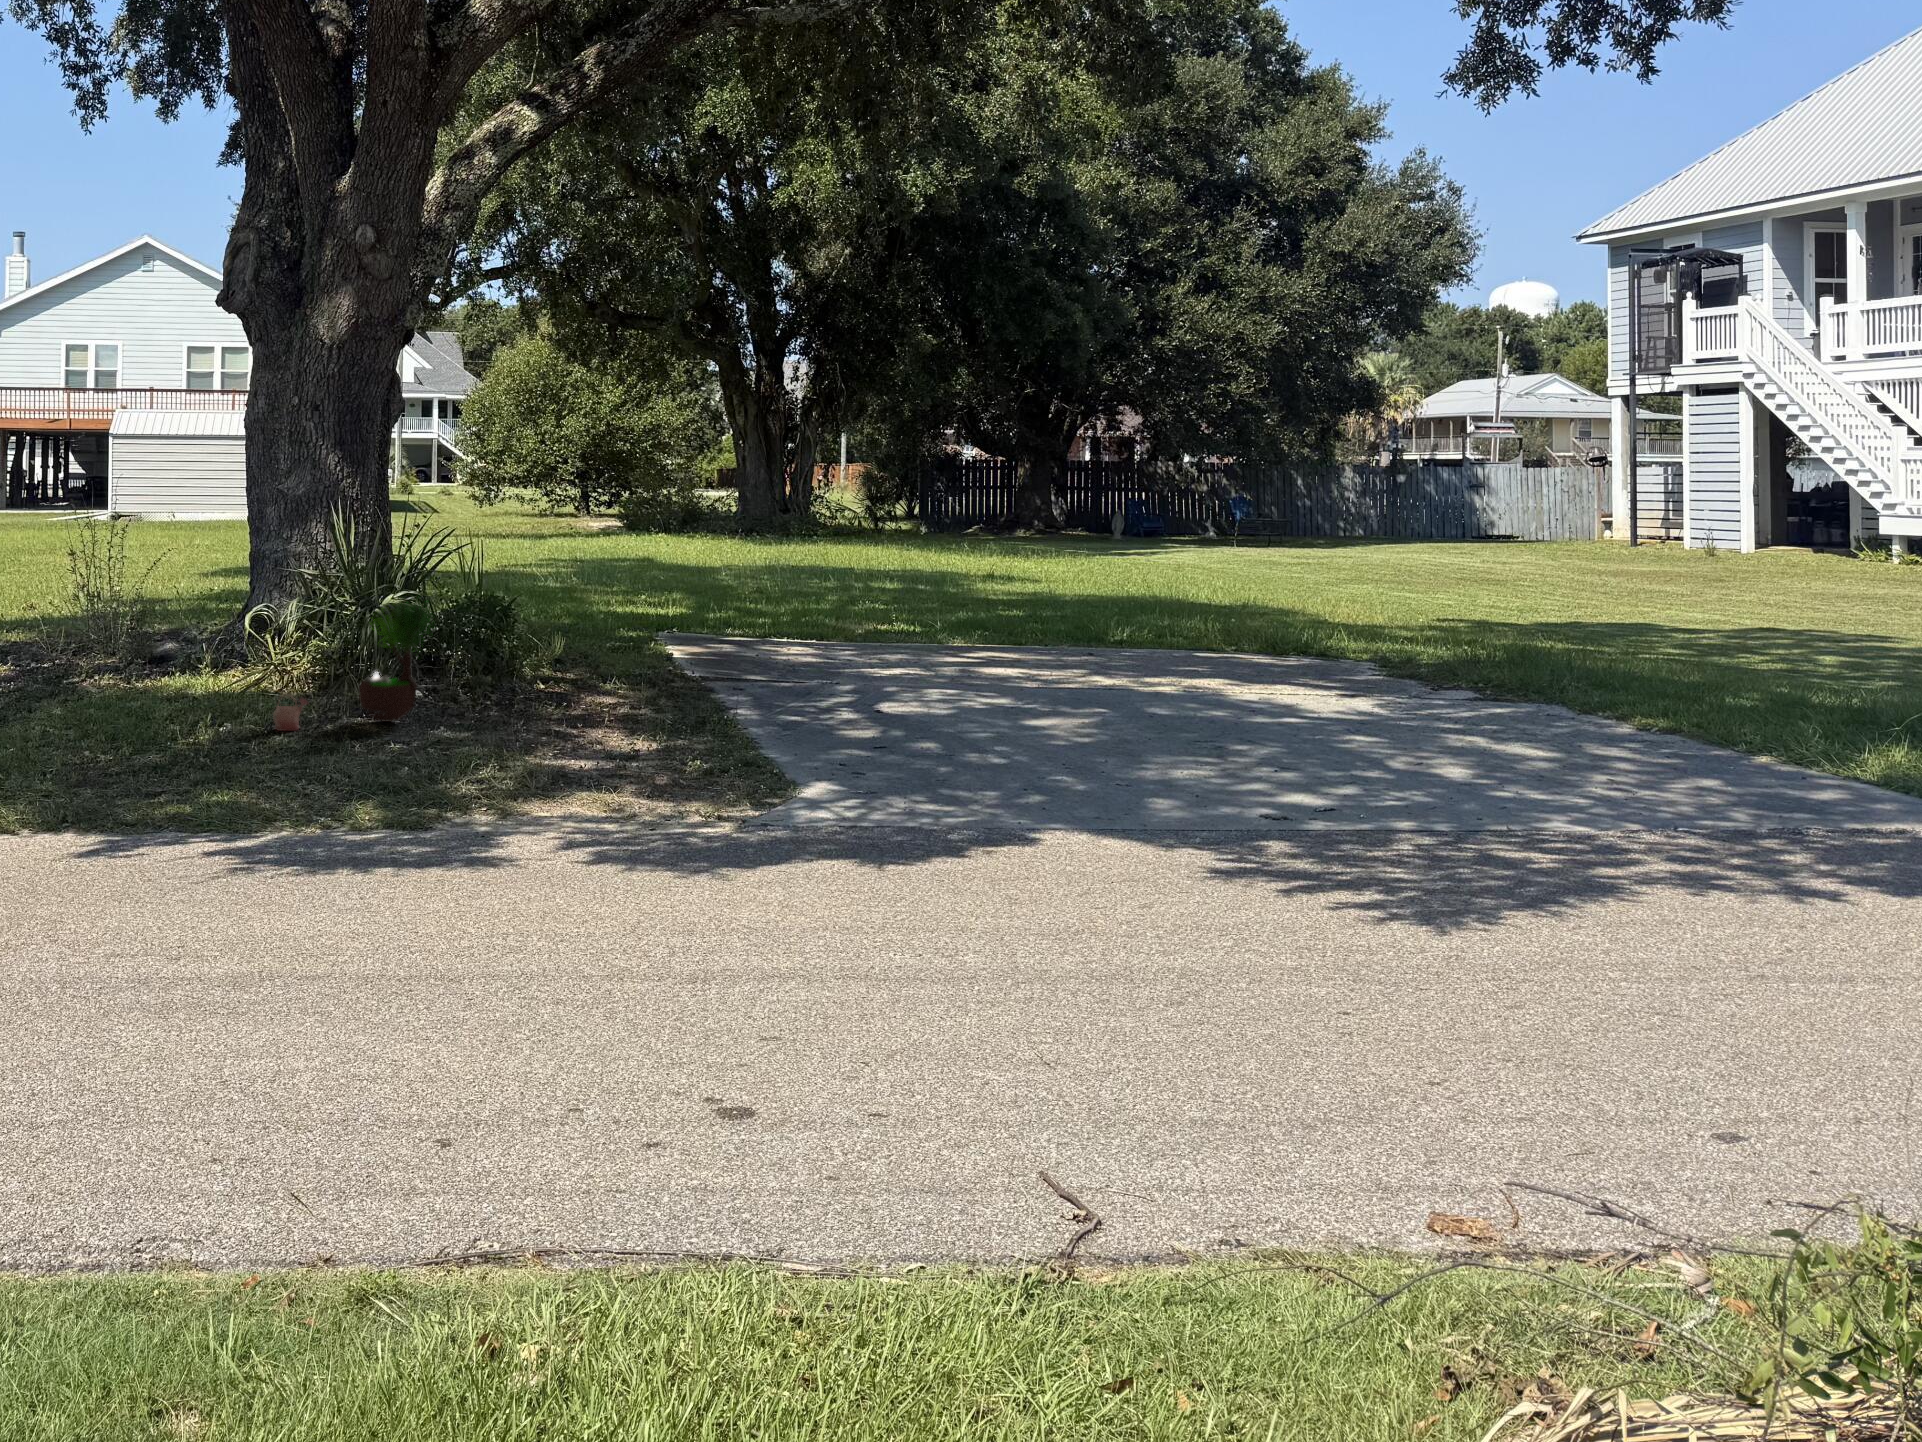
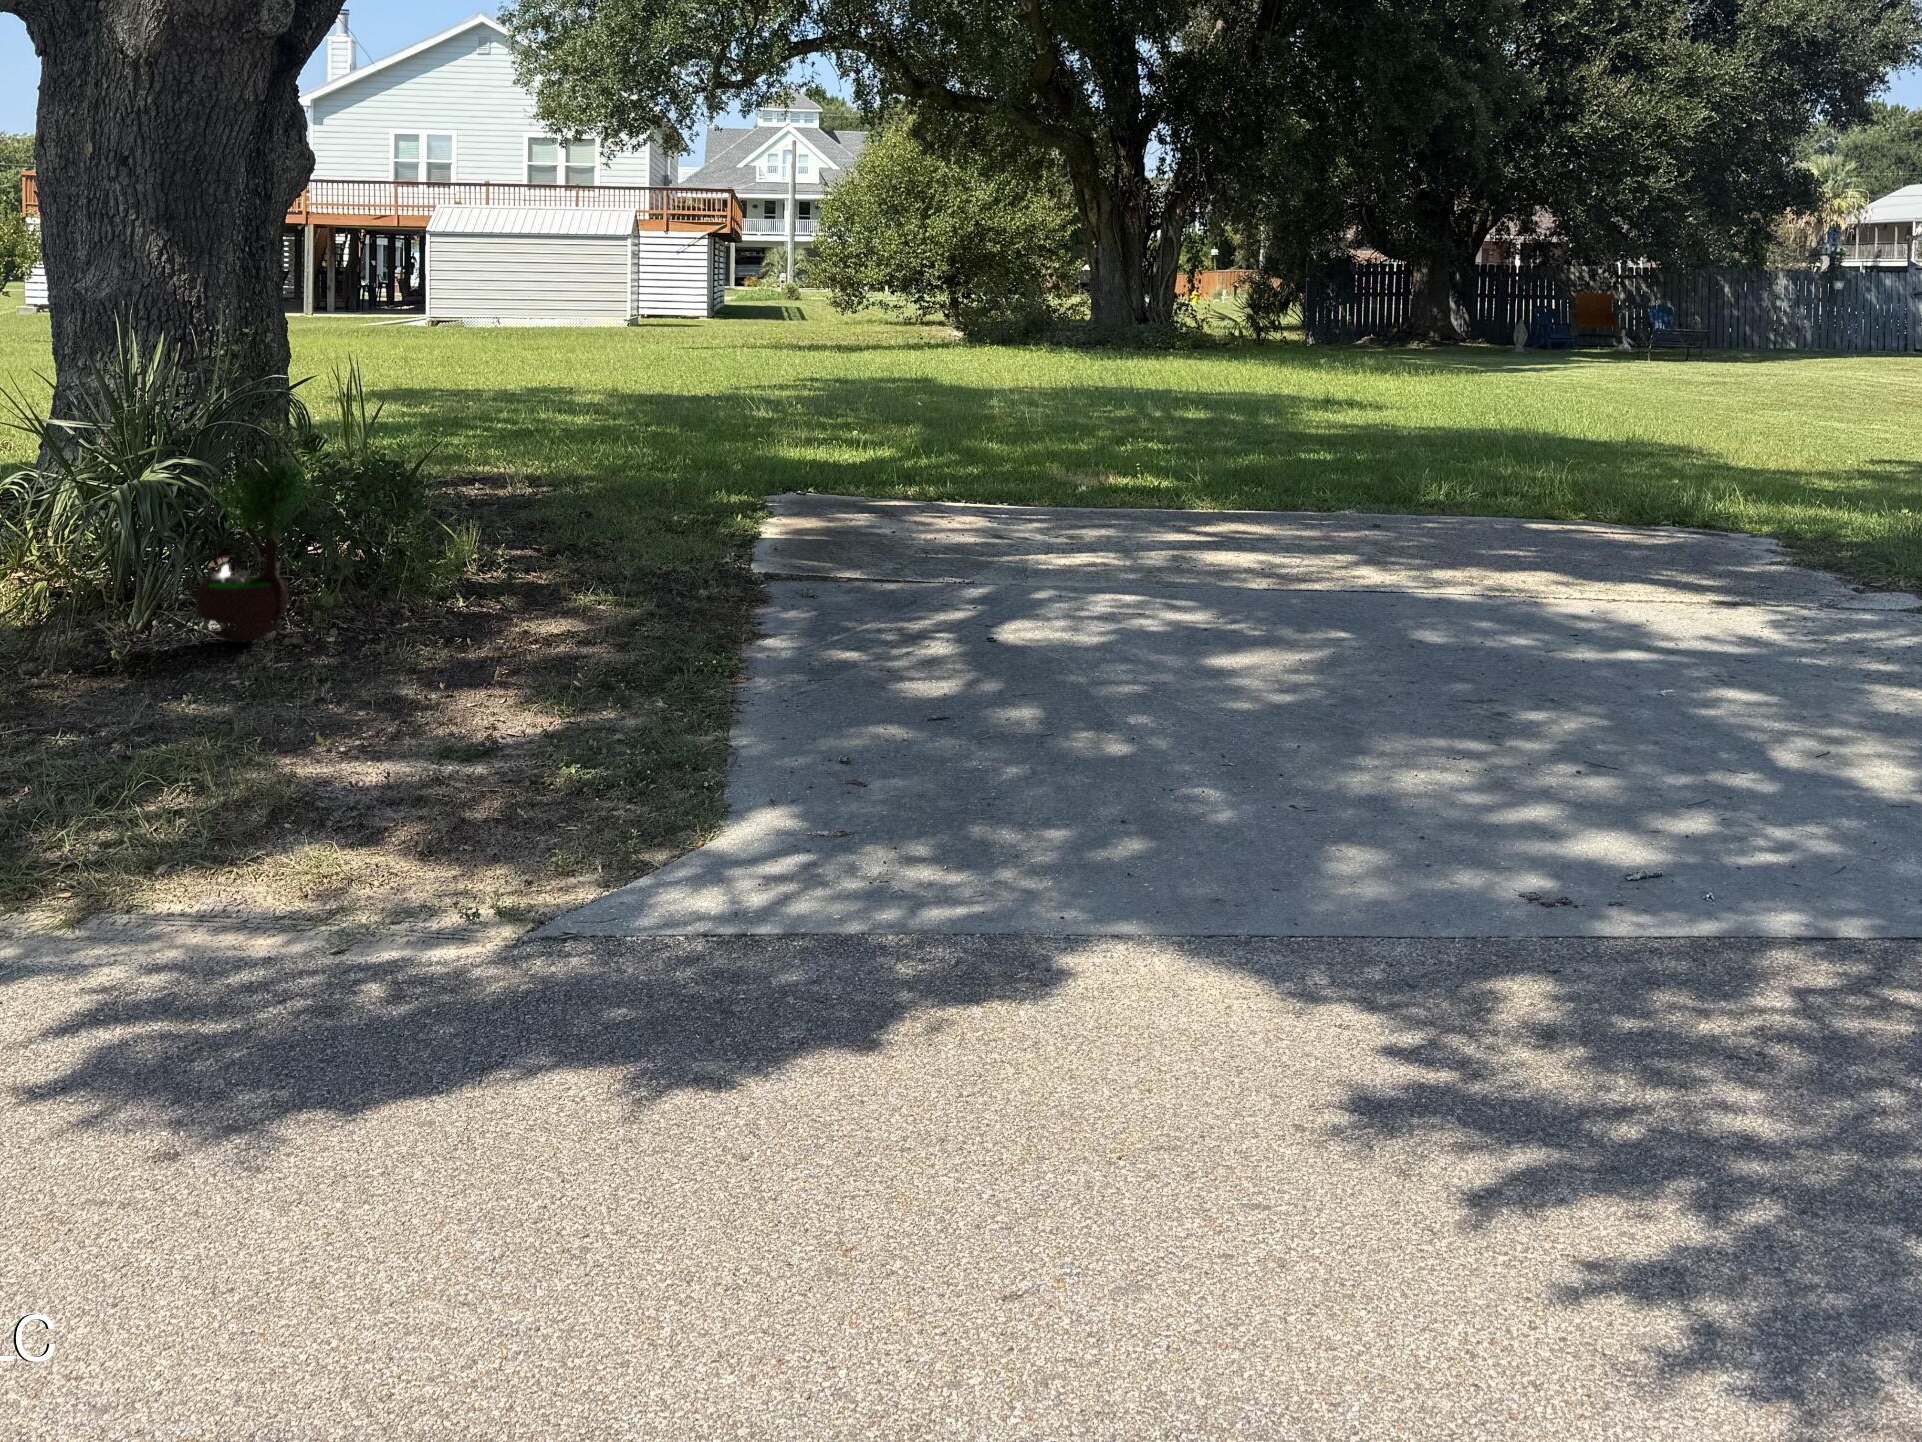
lounge chair: none [1157,486,1207,526] -> present [1569,292,1622,337]
watering can: present [274,698,308,731] -> none [25,604,104,662]

